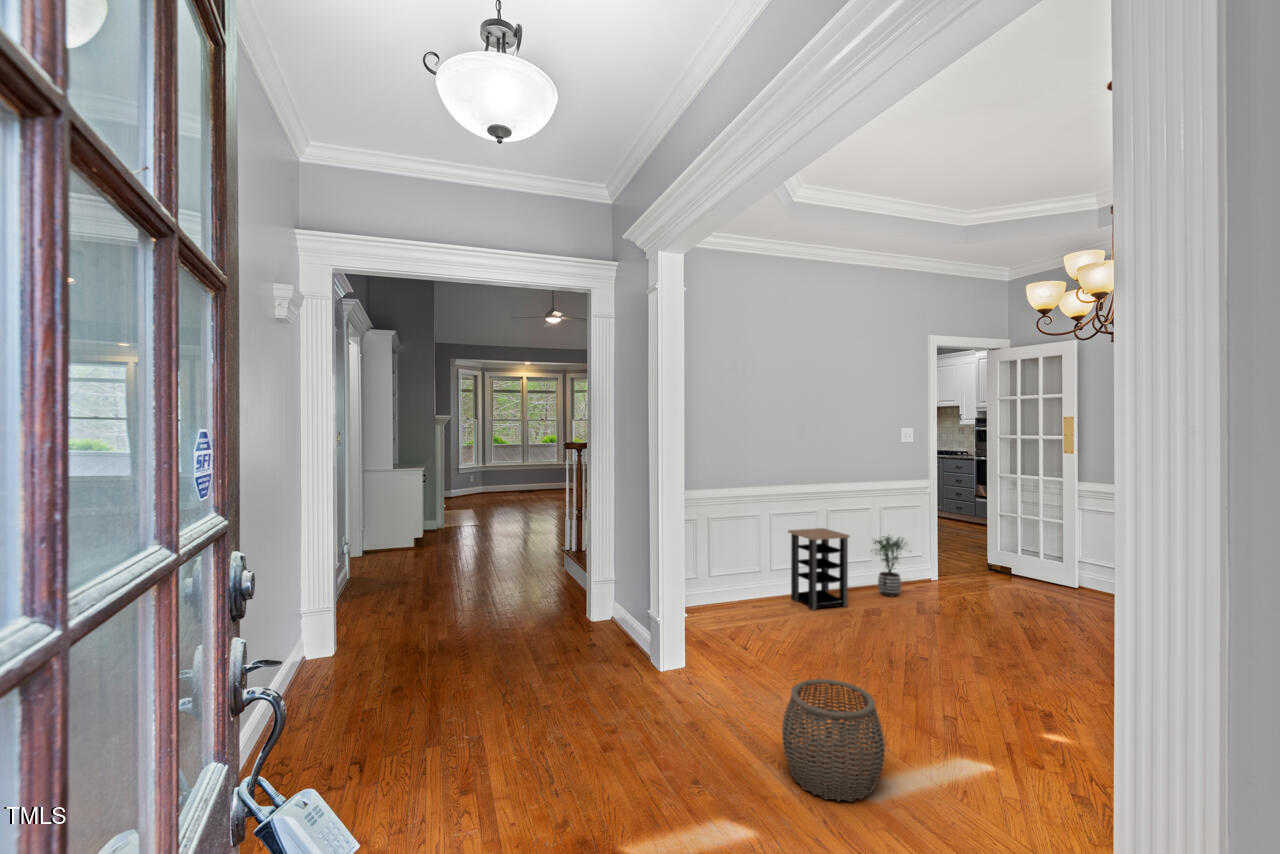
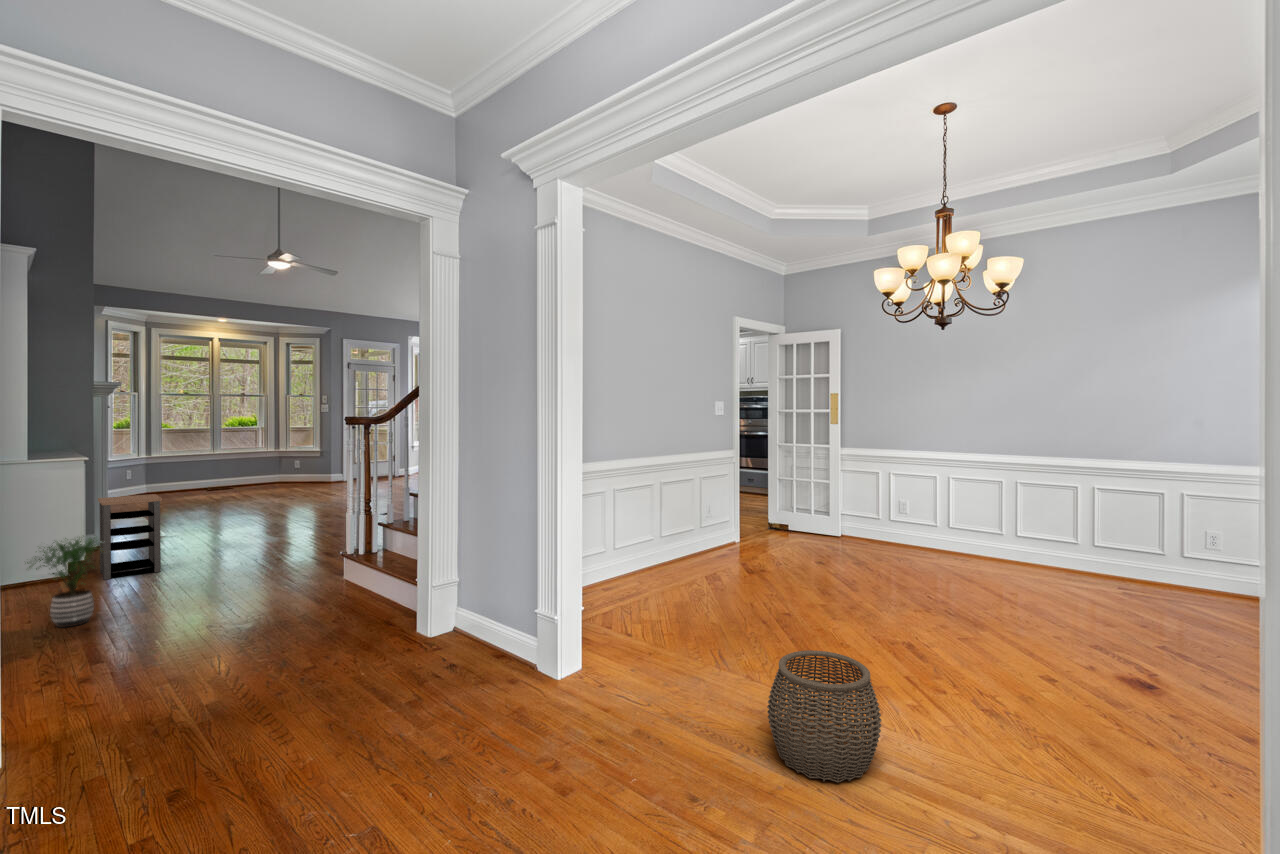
side table: present [788,528,850,610] -> present [98,494,162,580]
potted plant: present [871,535,906,597] -> present [27,538,103,627]

